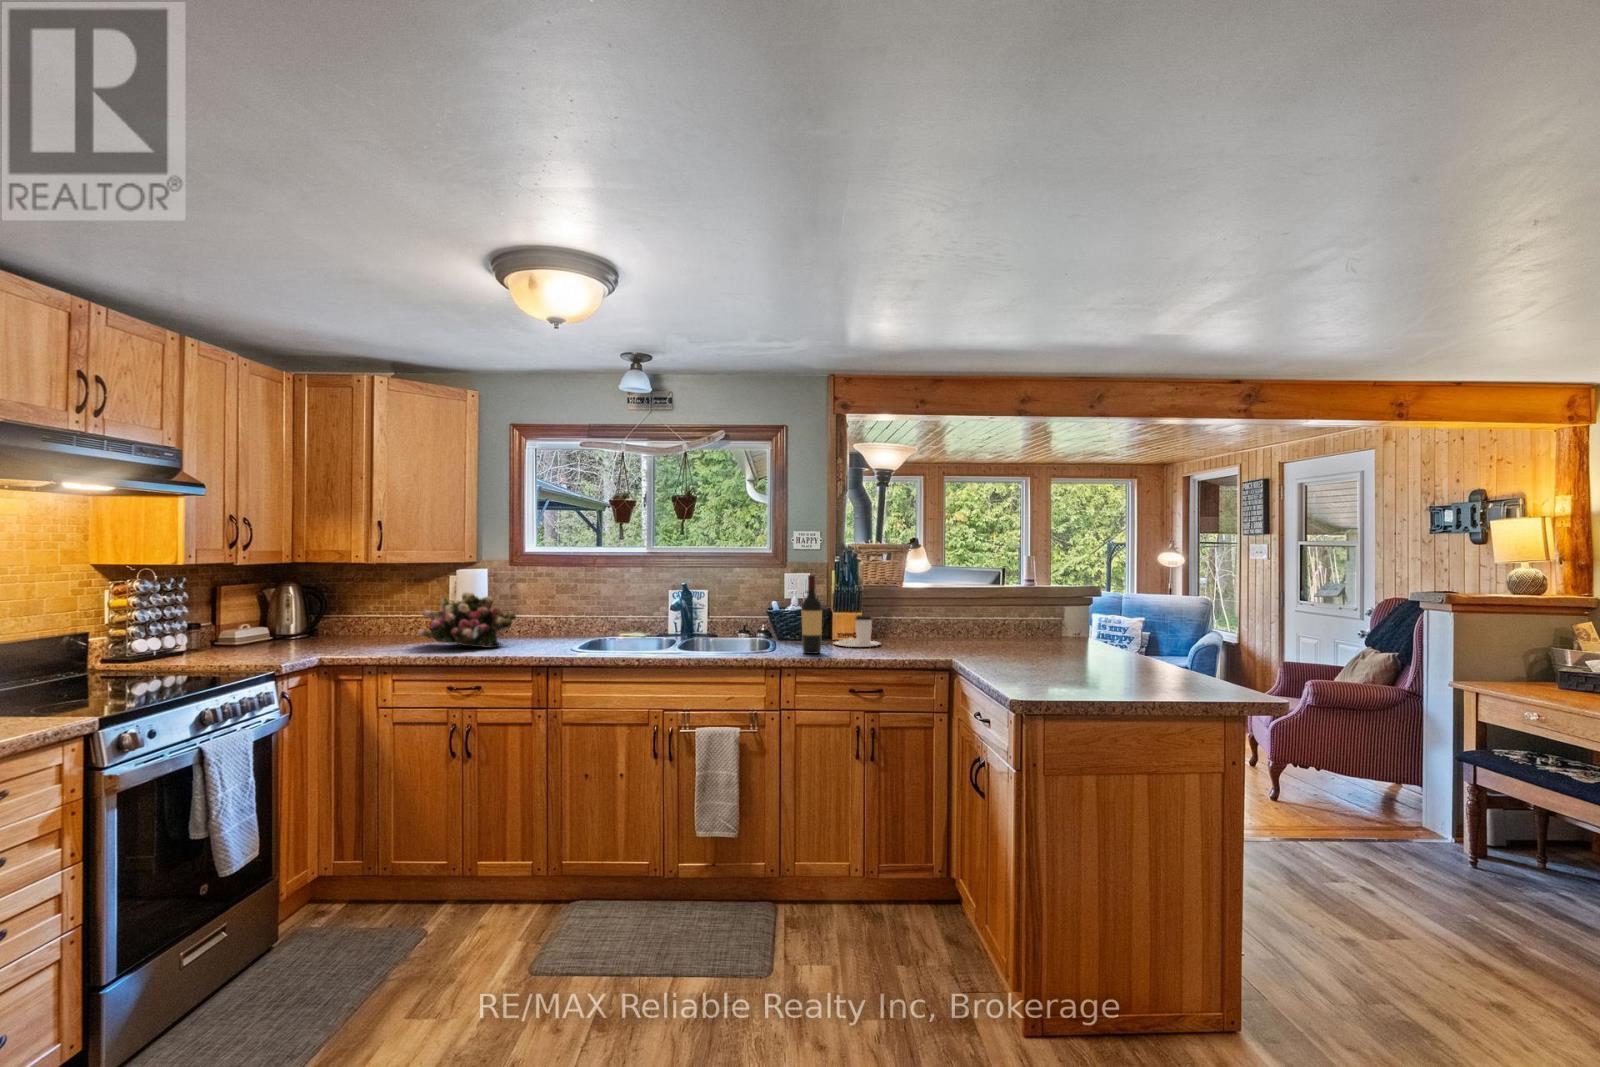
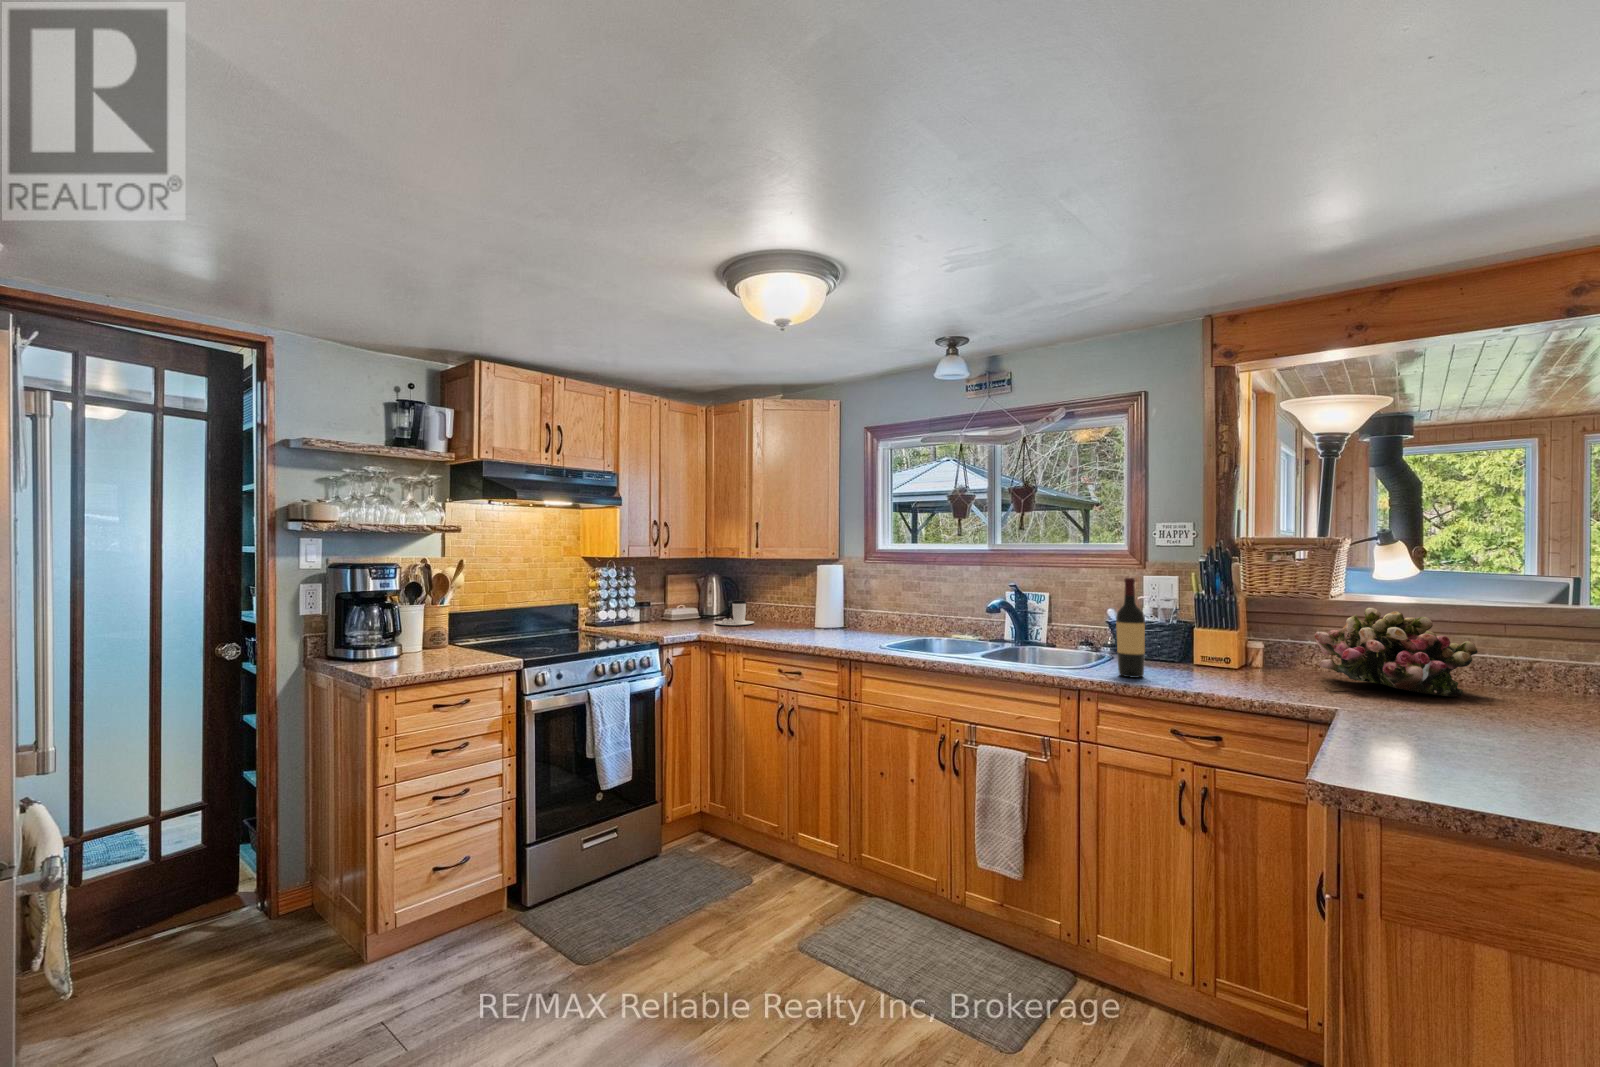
flower arrangement: present [417,592,516,648] -> present [1315,608,1478,697]
coffee cup: present [834,615,880,647] -> present [715,600,754,626]

